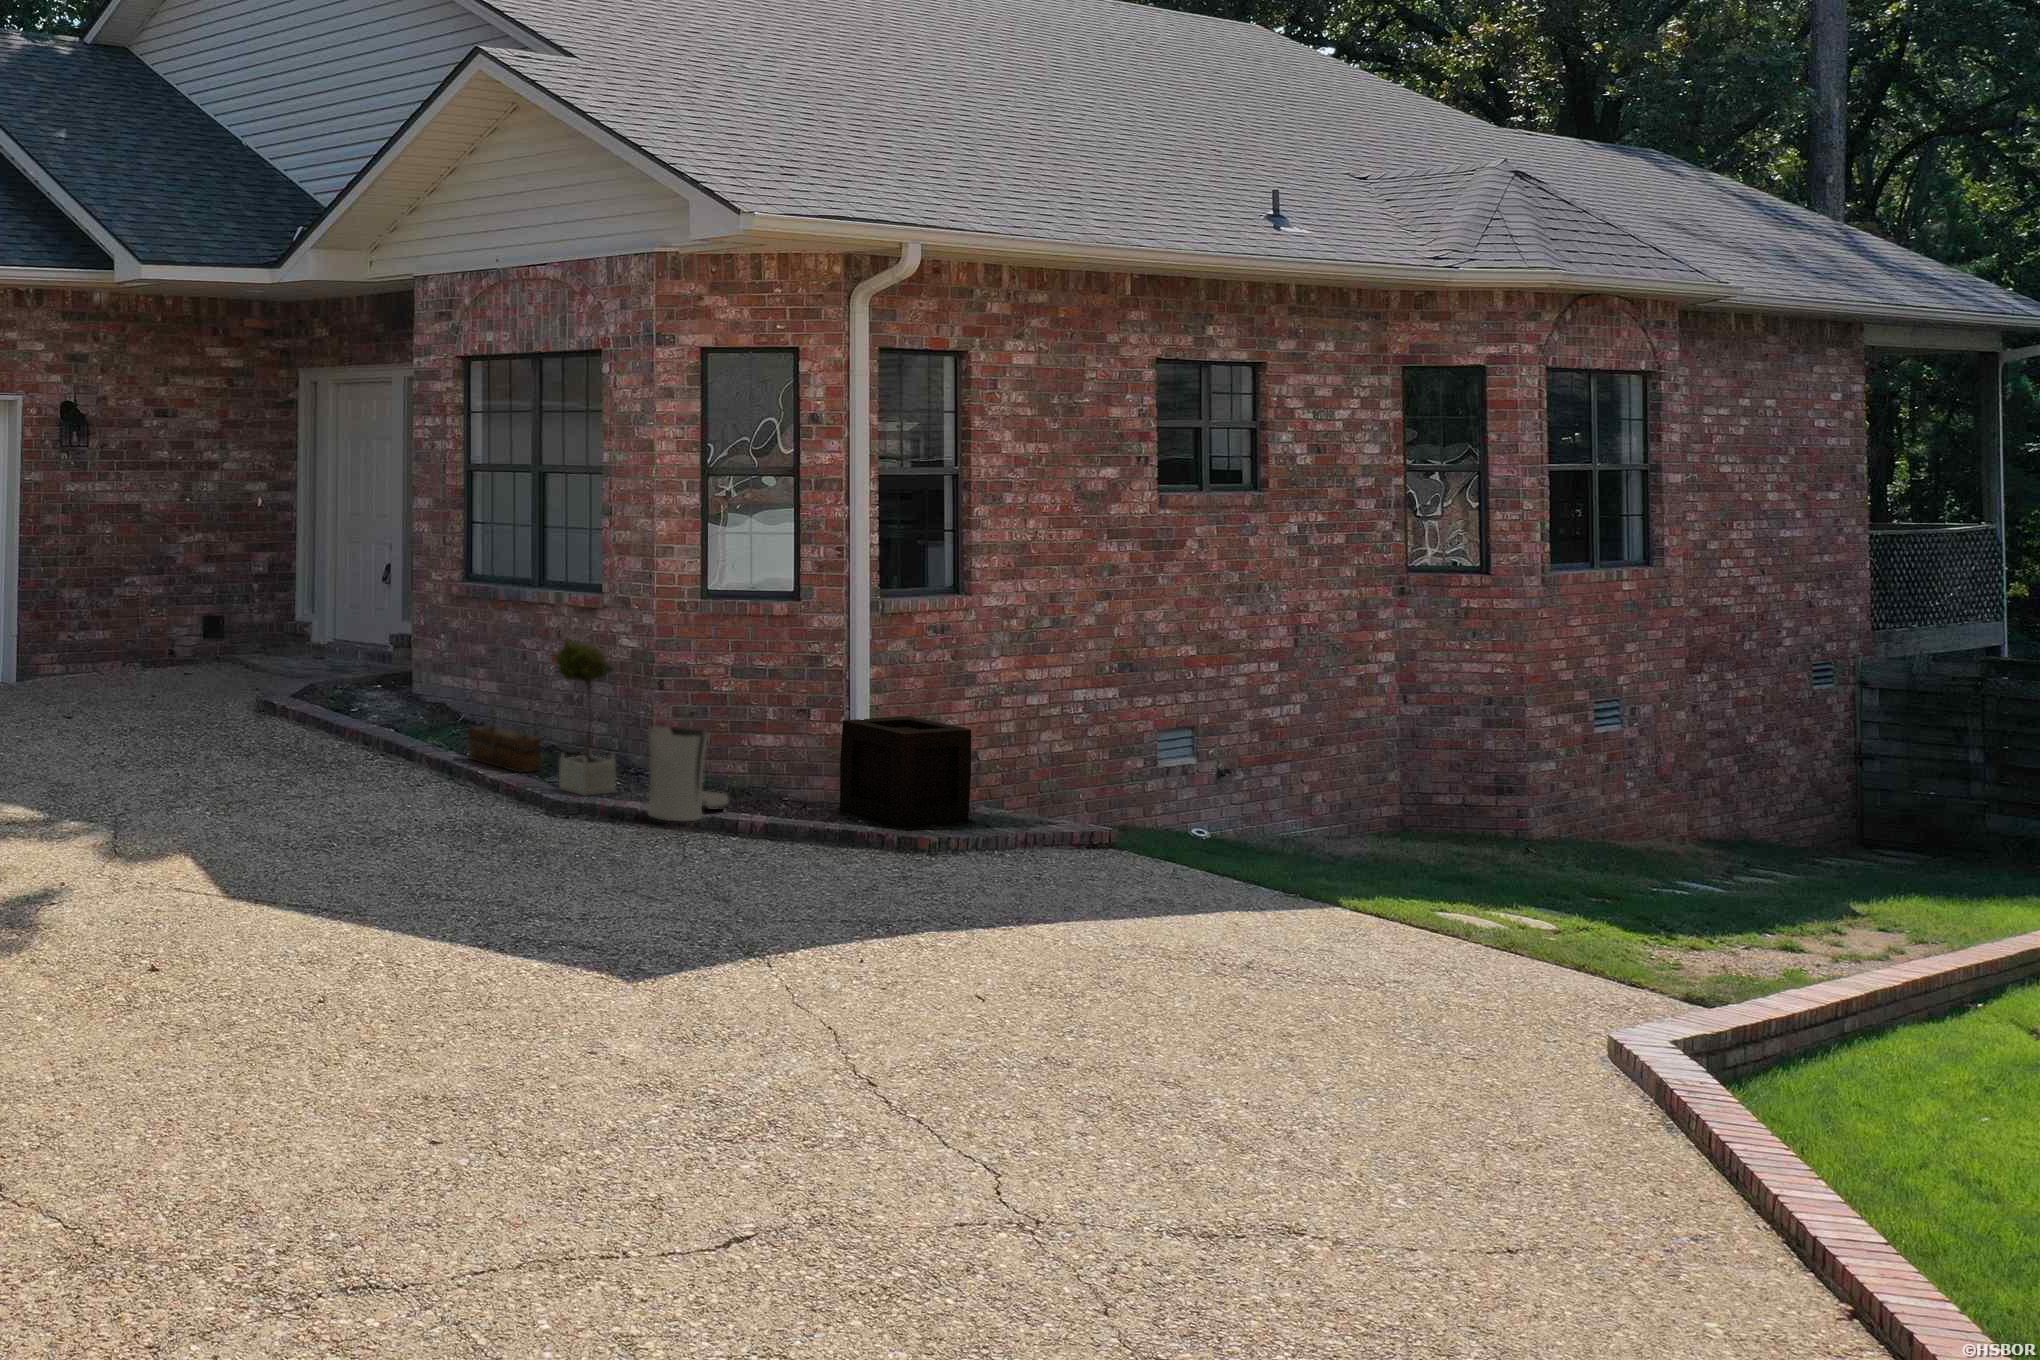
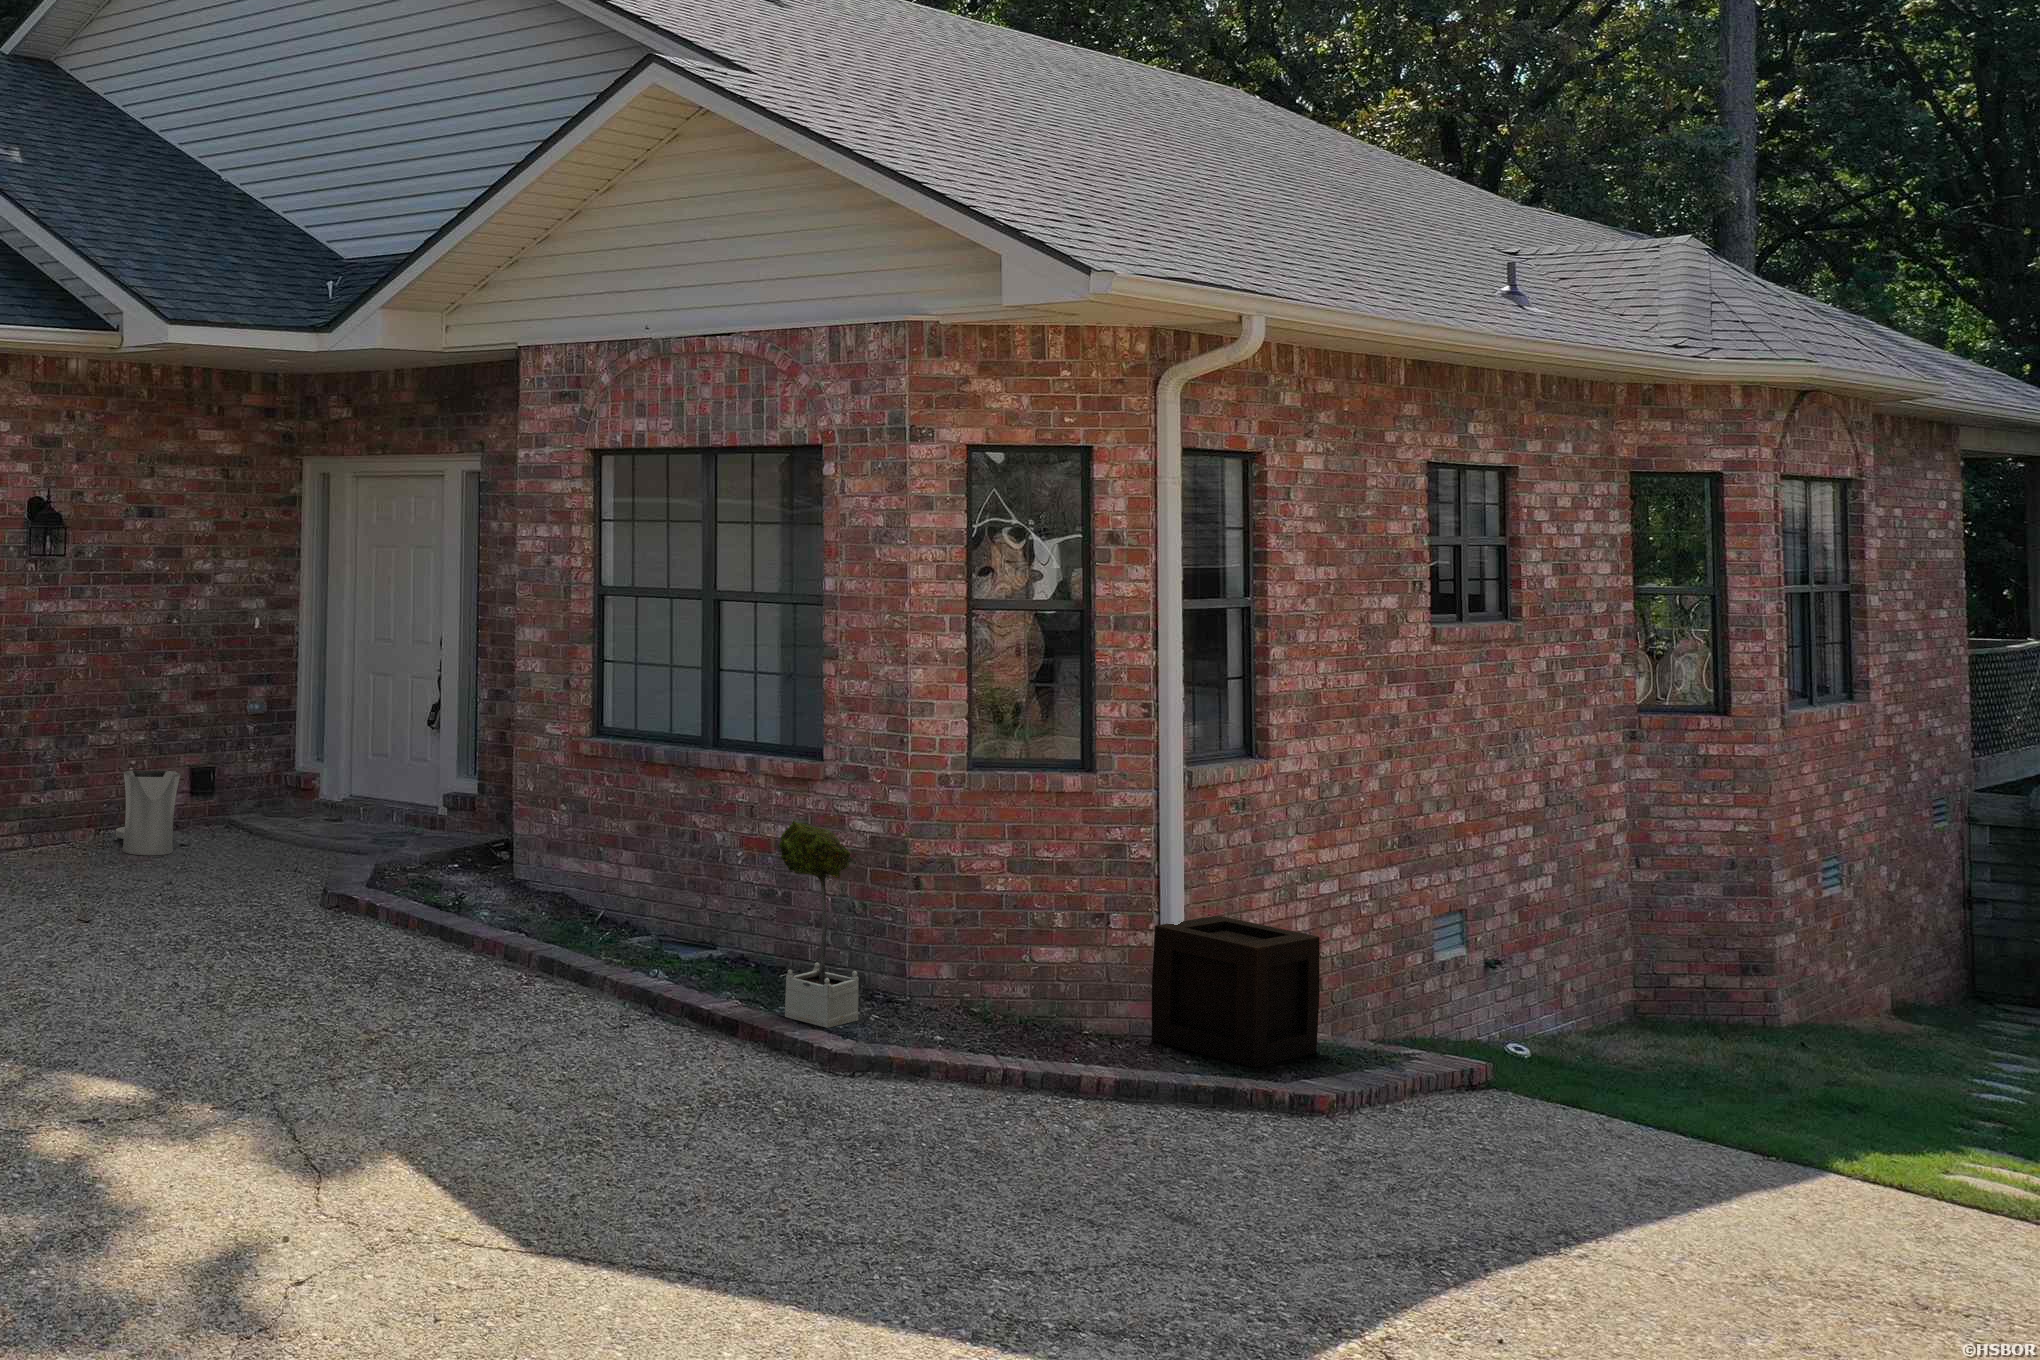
toolbox: present [467,717,544,772] -> none [624,913,739,990]
trash can: present [648,727,728,822] -> present [116,770,180,856]

